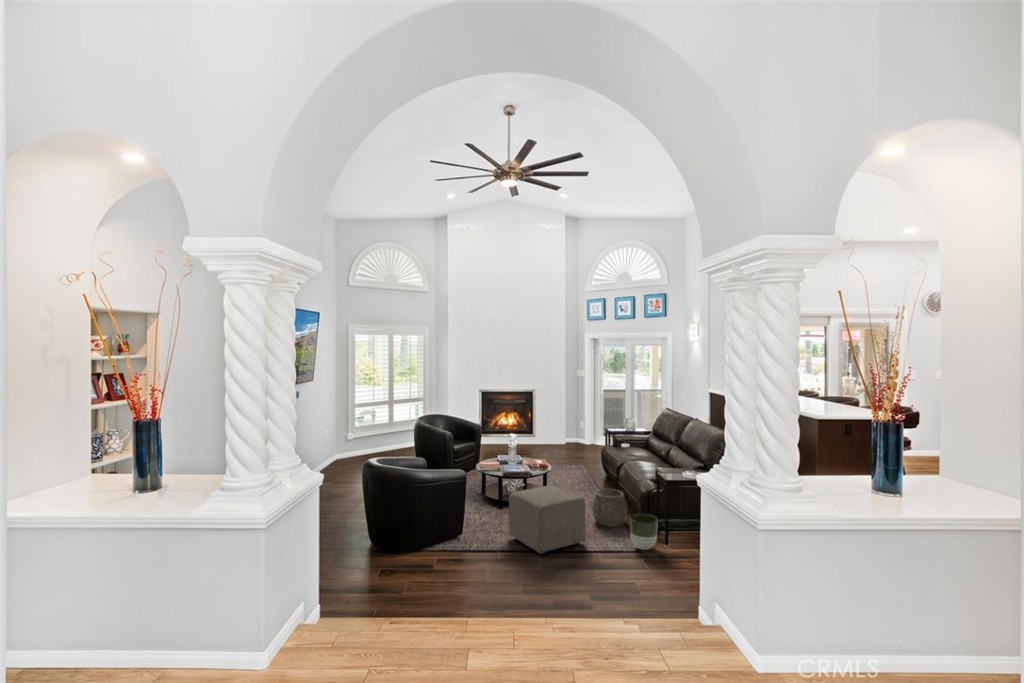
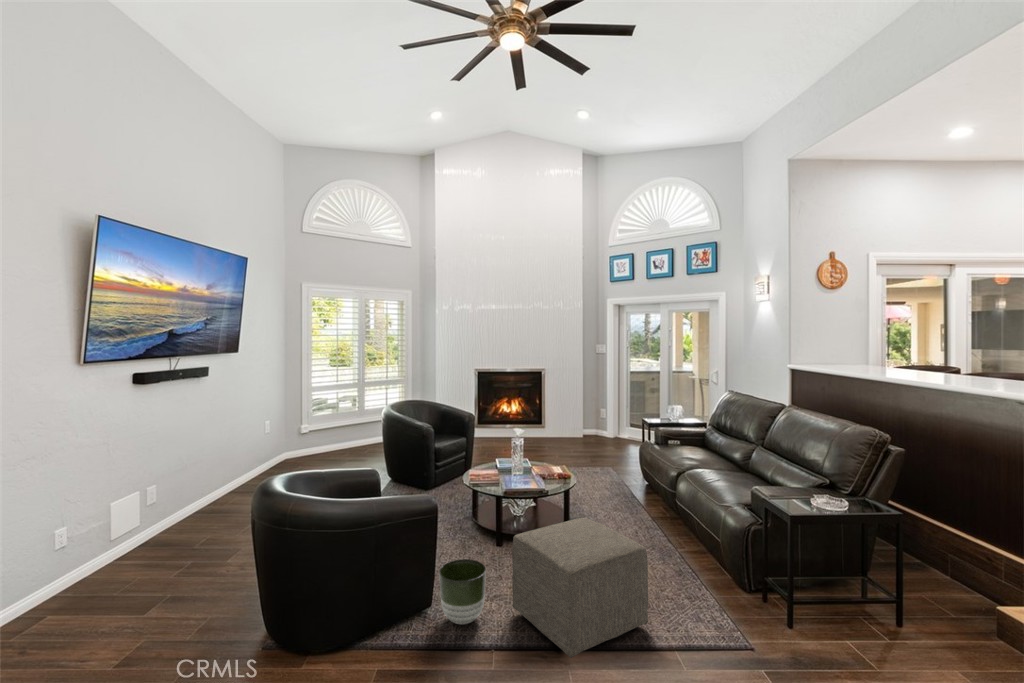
woven basket: present [592,489,627,527] -> none [647,519,707,585]
planter: present [629,513,658,550] -> present [439,559,486,624]

